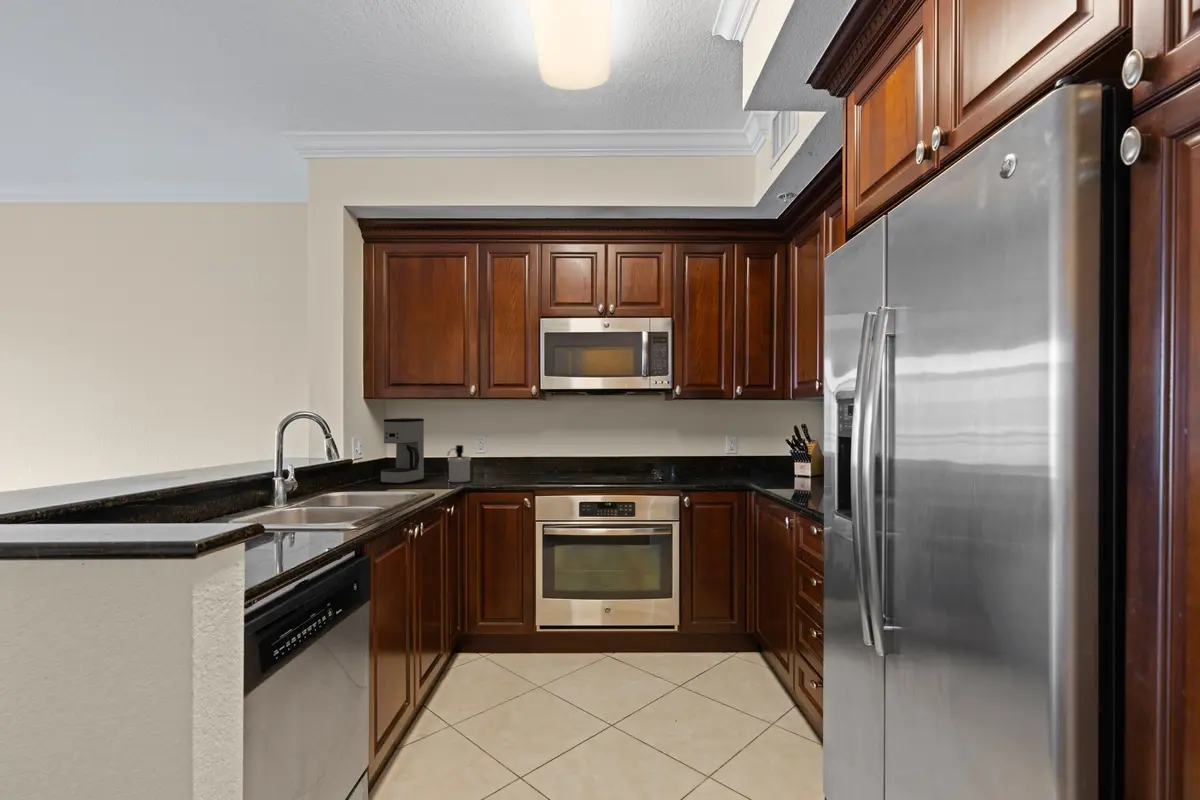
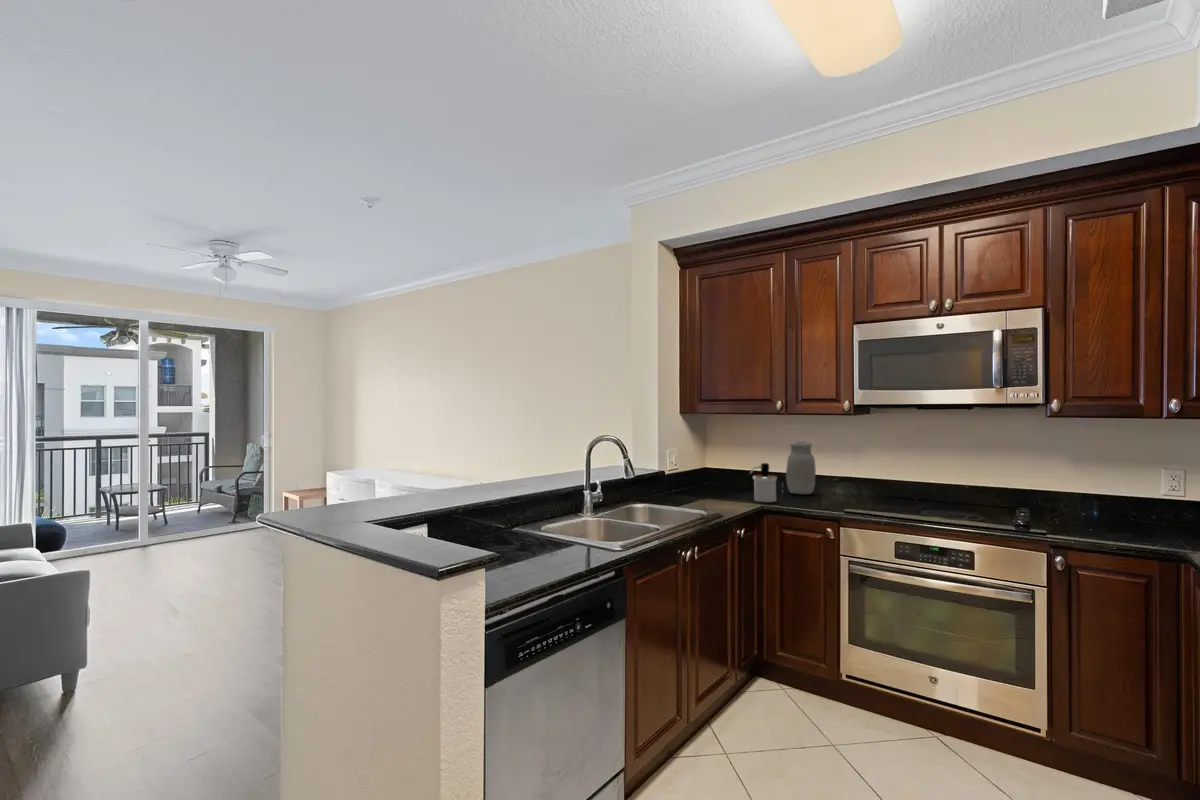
coffee maker: present [381,418,424,484] -> none [690,433,732,498]
jar: none [474,425,500,474] -> present [786,442,816,494]

